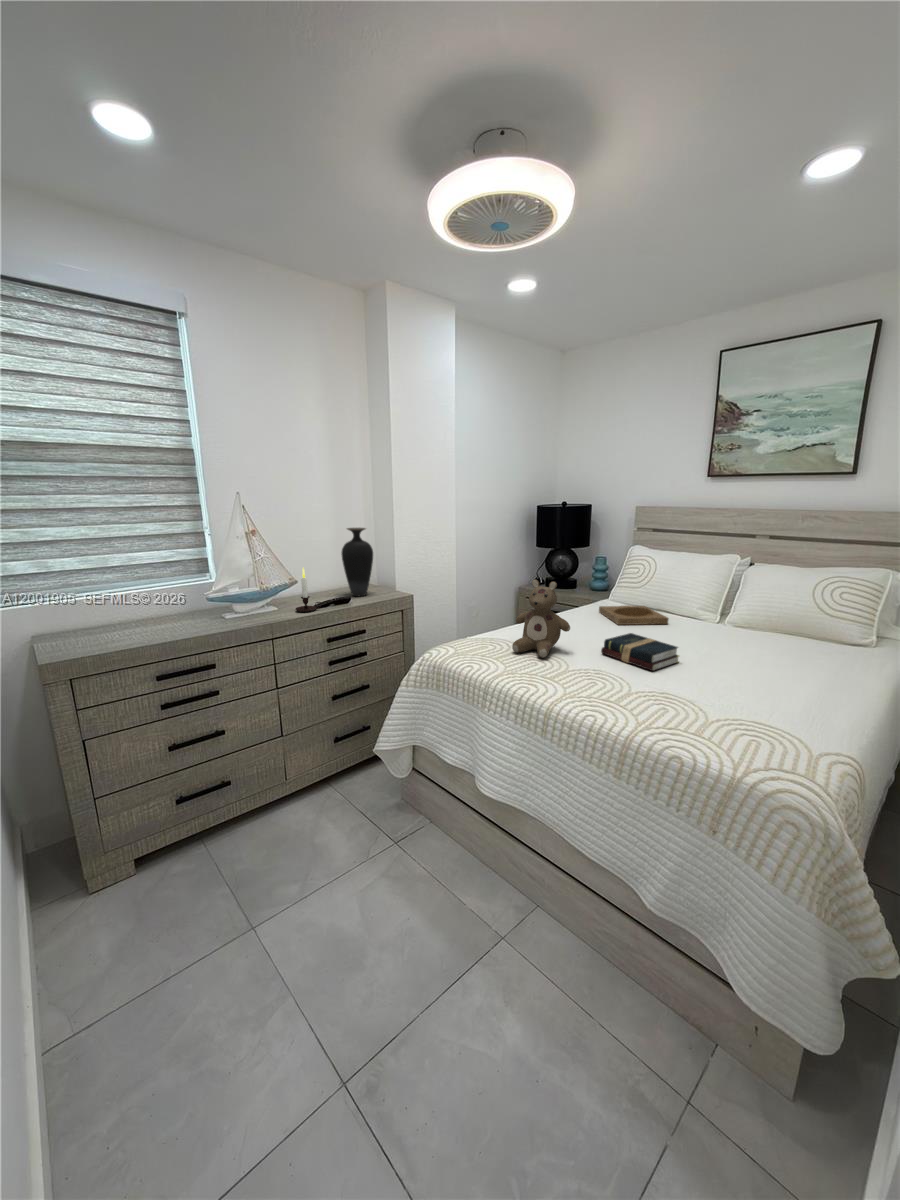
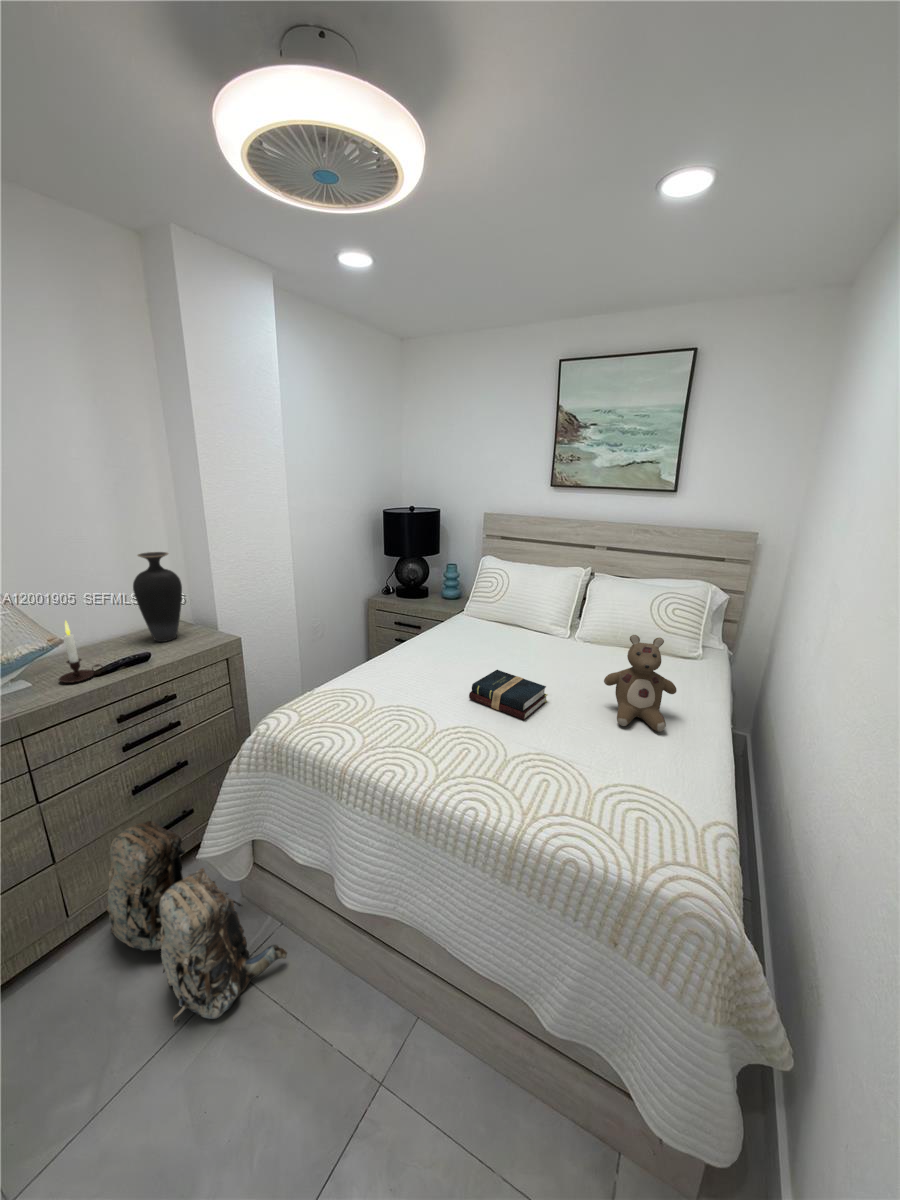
stuffed bear: present [512,580,570,658] -> present [604,635,677,732]
tray: present [599,605,668,625] -> none [458,623,527,651]
backpack: none [313,720,434,866] -> present [107,821,287,1022]

